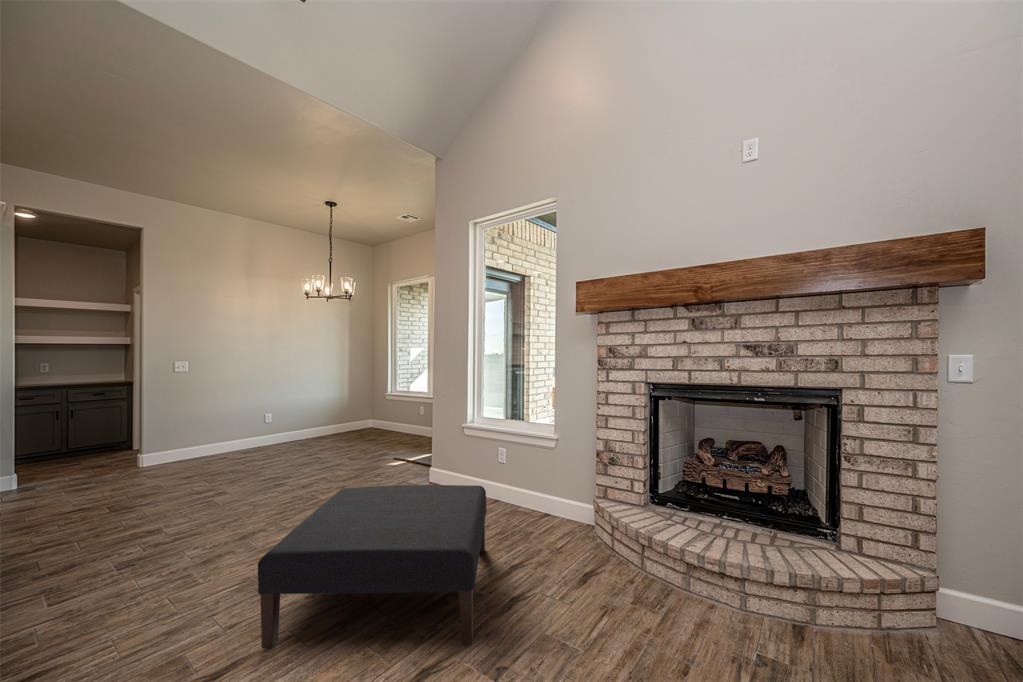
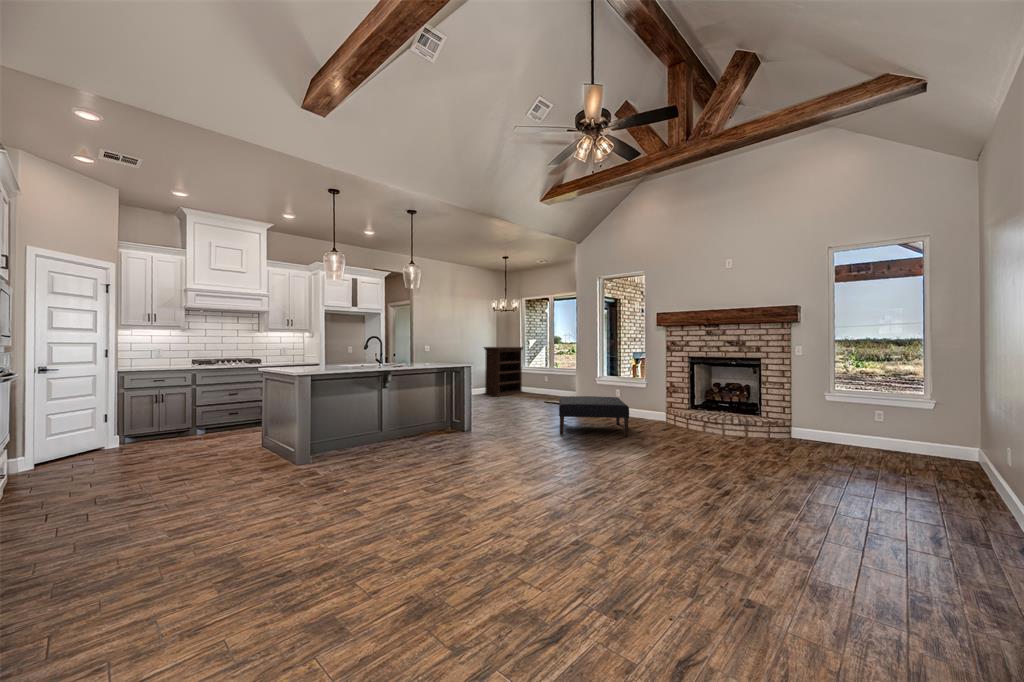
bookshelf: none [298,351,382,441] -> present [484,347,523,396]

